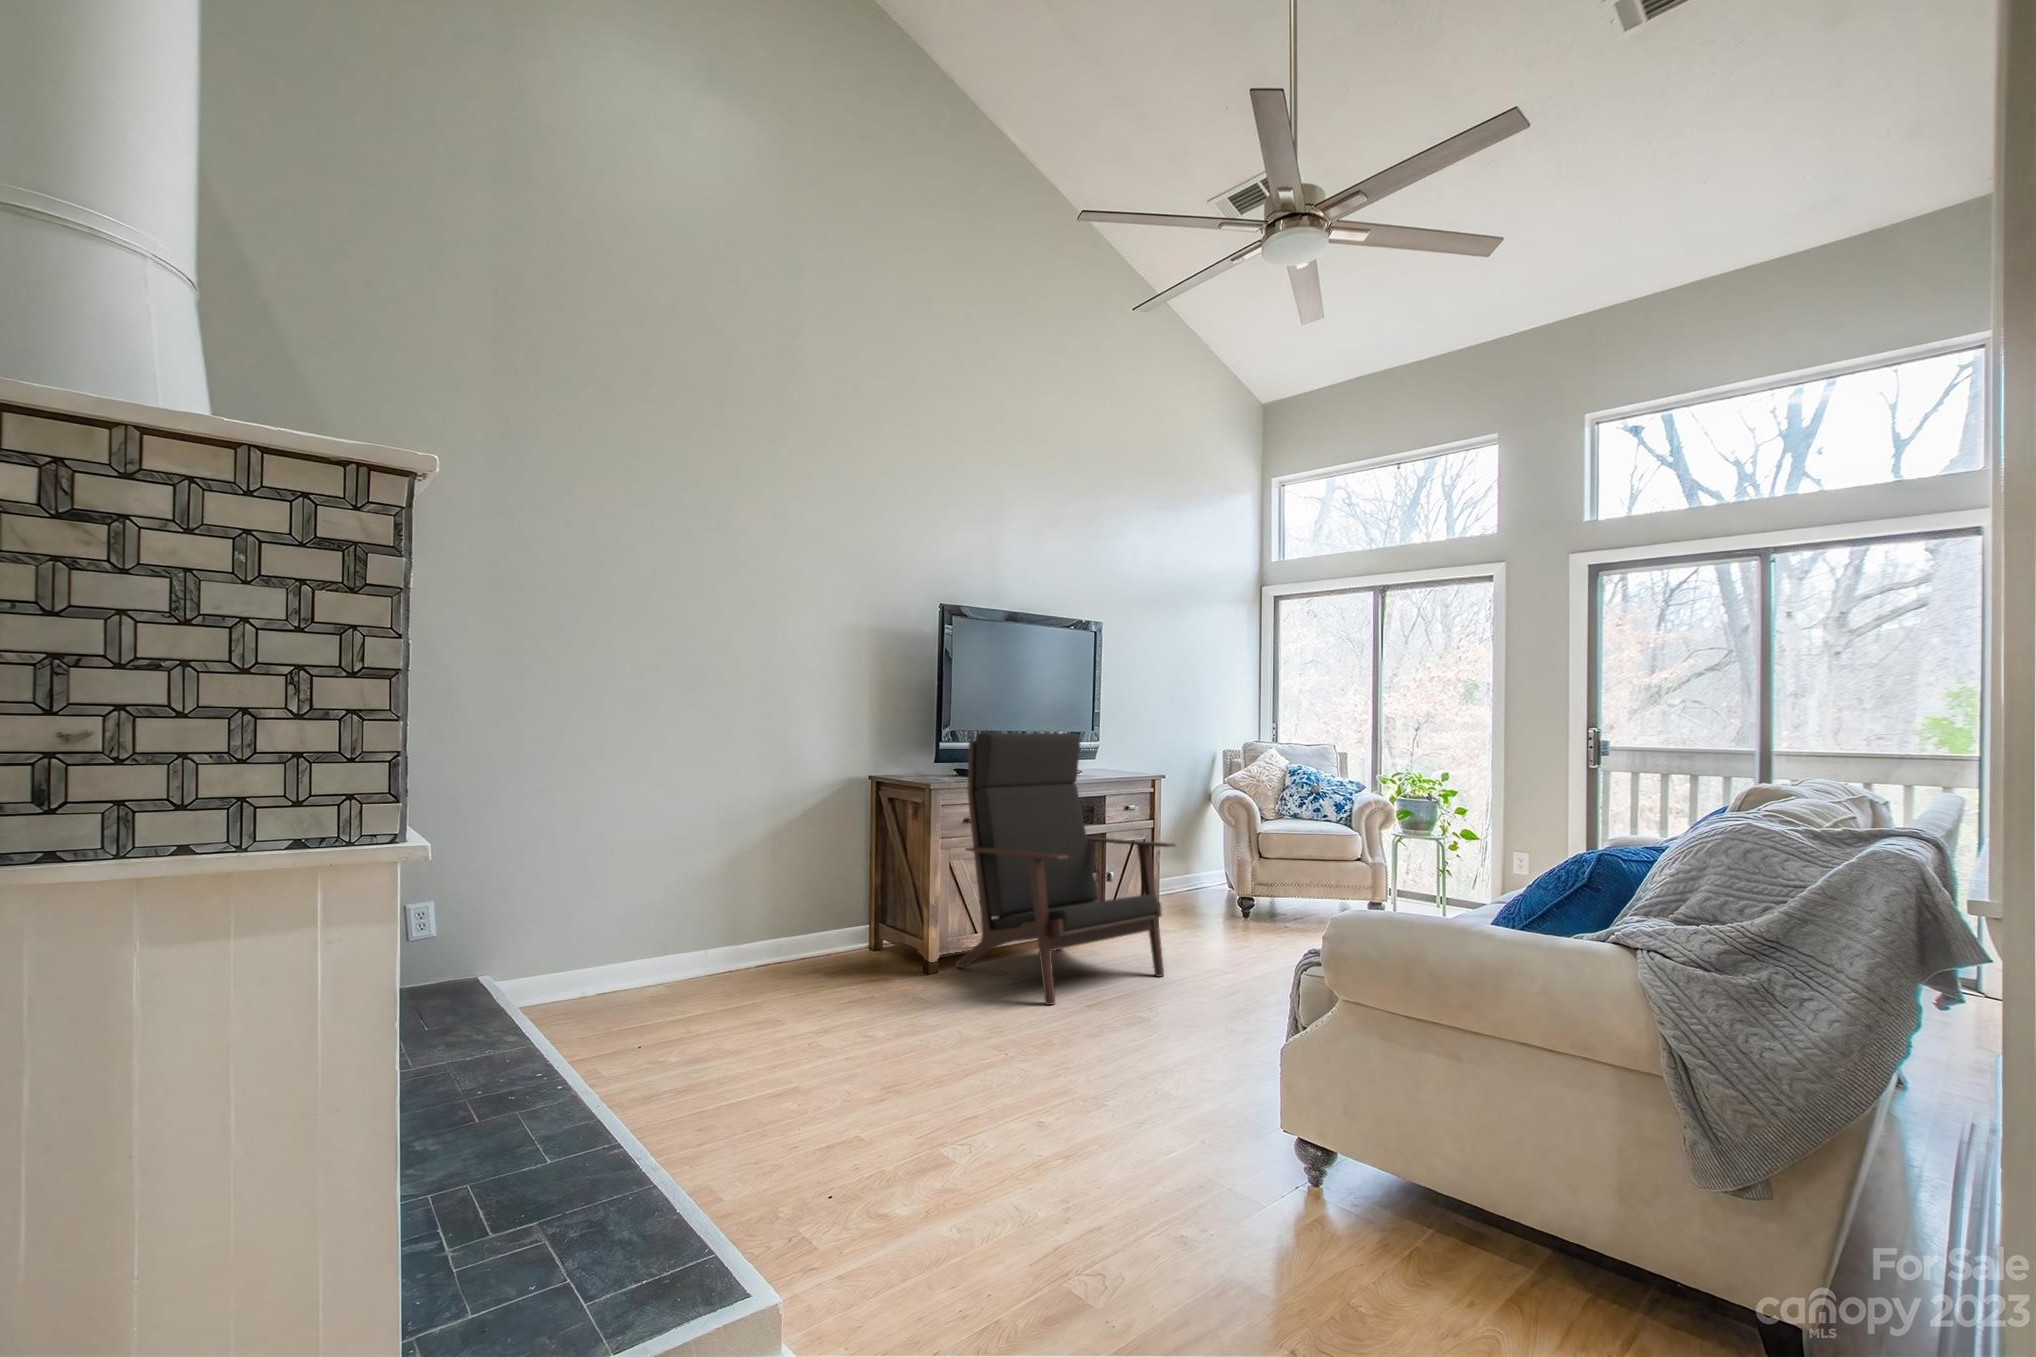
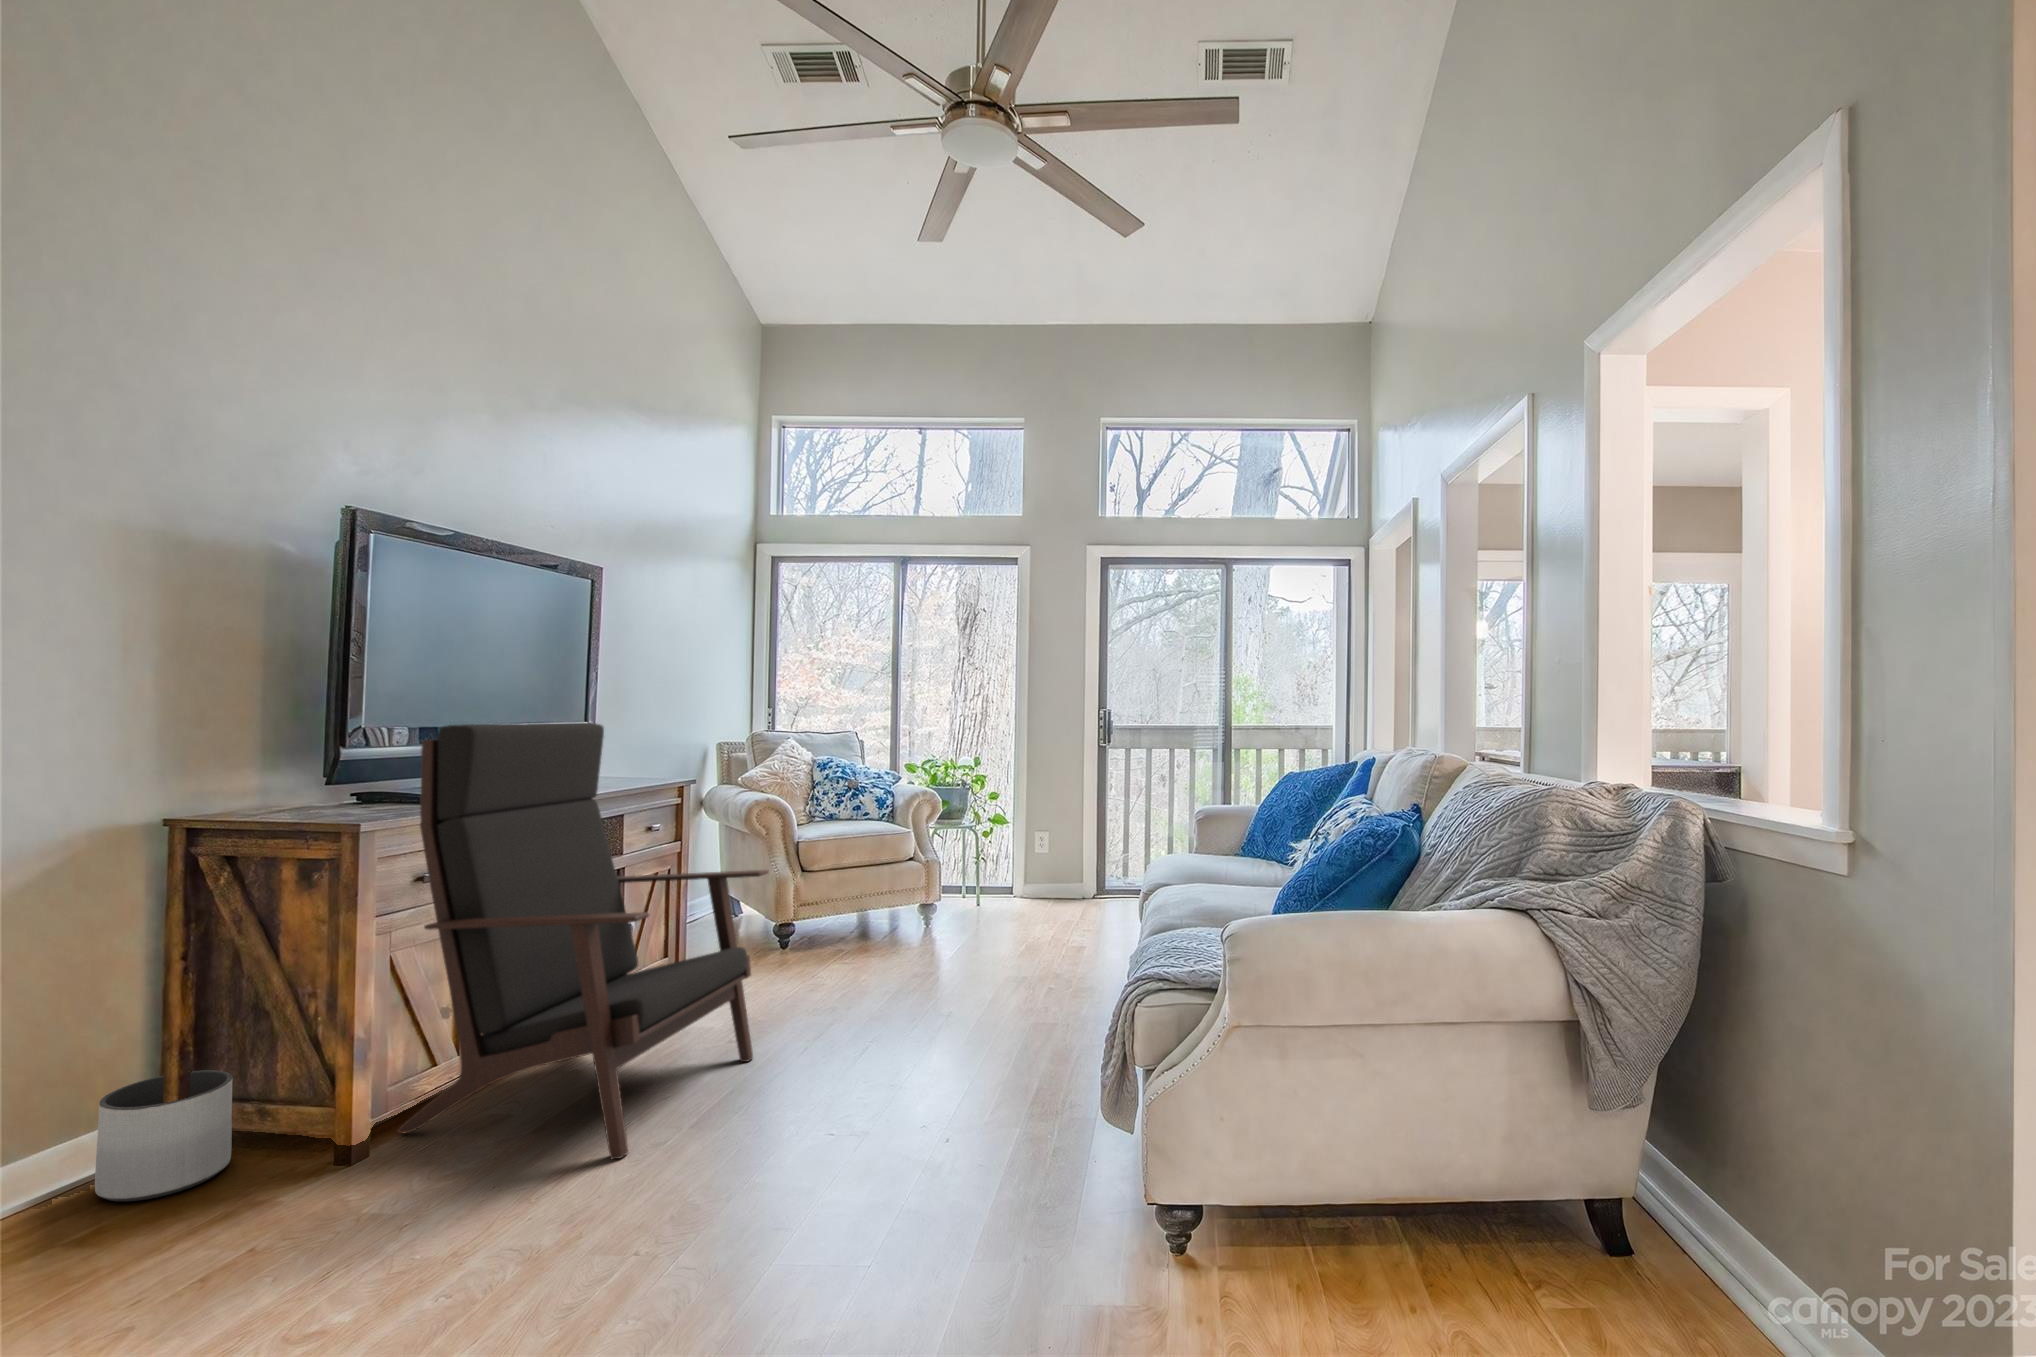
planter: none [831,909,885,967] -> present [95,1070,233,1202]

